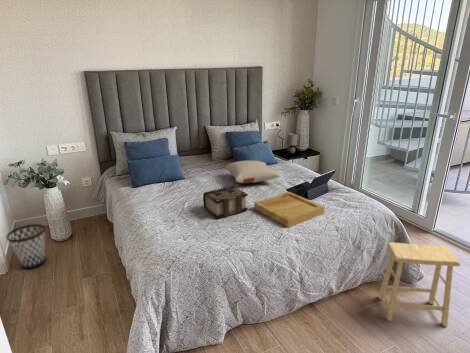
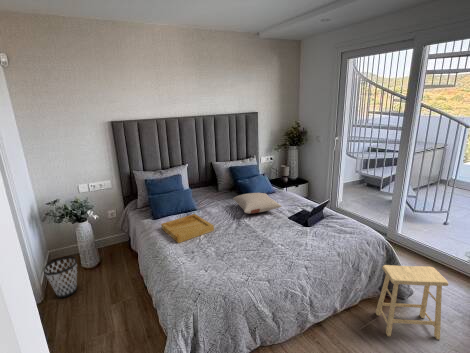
book: present [203,186,248,218] -> none [219,218,258,249]
tray: present [254,192,325,227] -> present [161,214,214,243]

